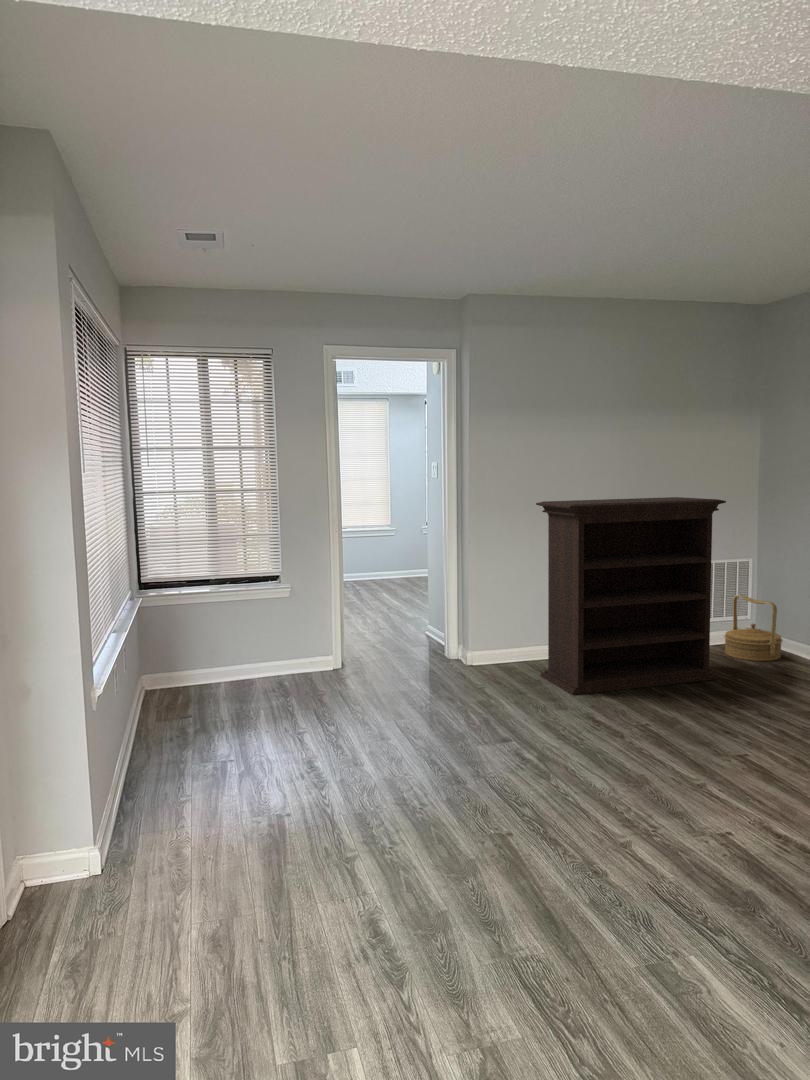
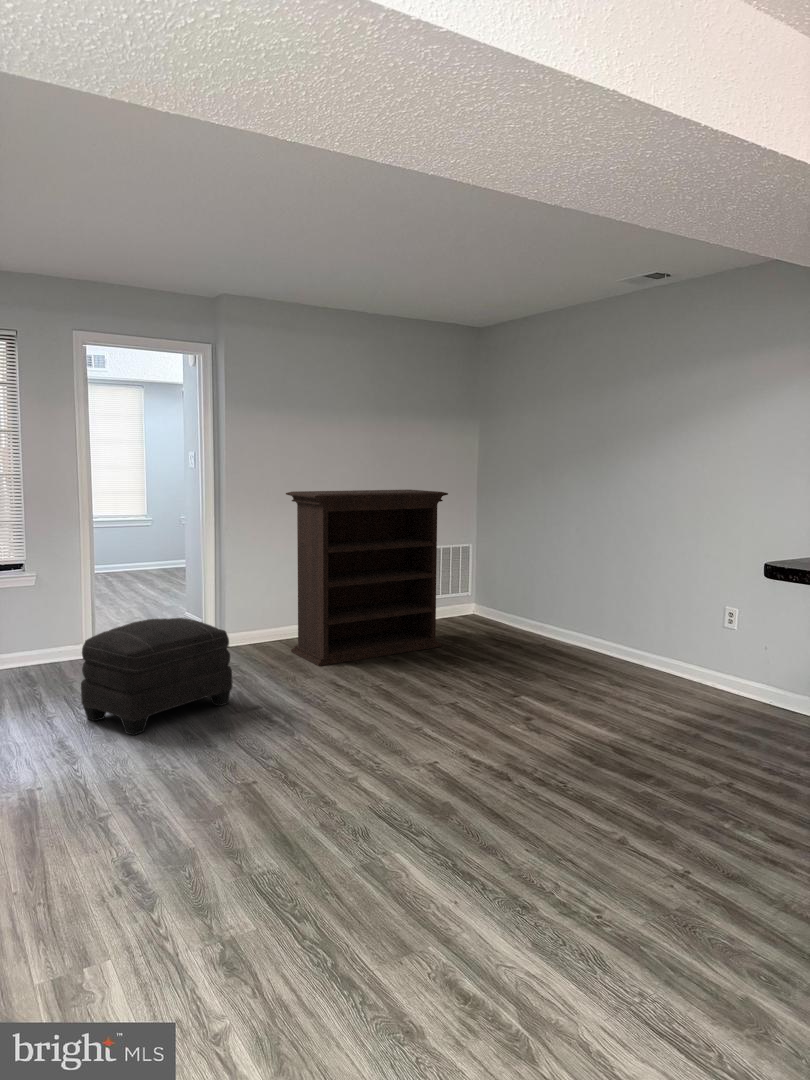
woven basket: present [724,595,782,661] -> none [450,575,496,630]
ottoman: none [329,638,481,762] -> present [81,618,233,735]

